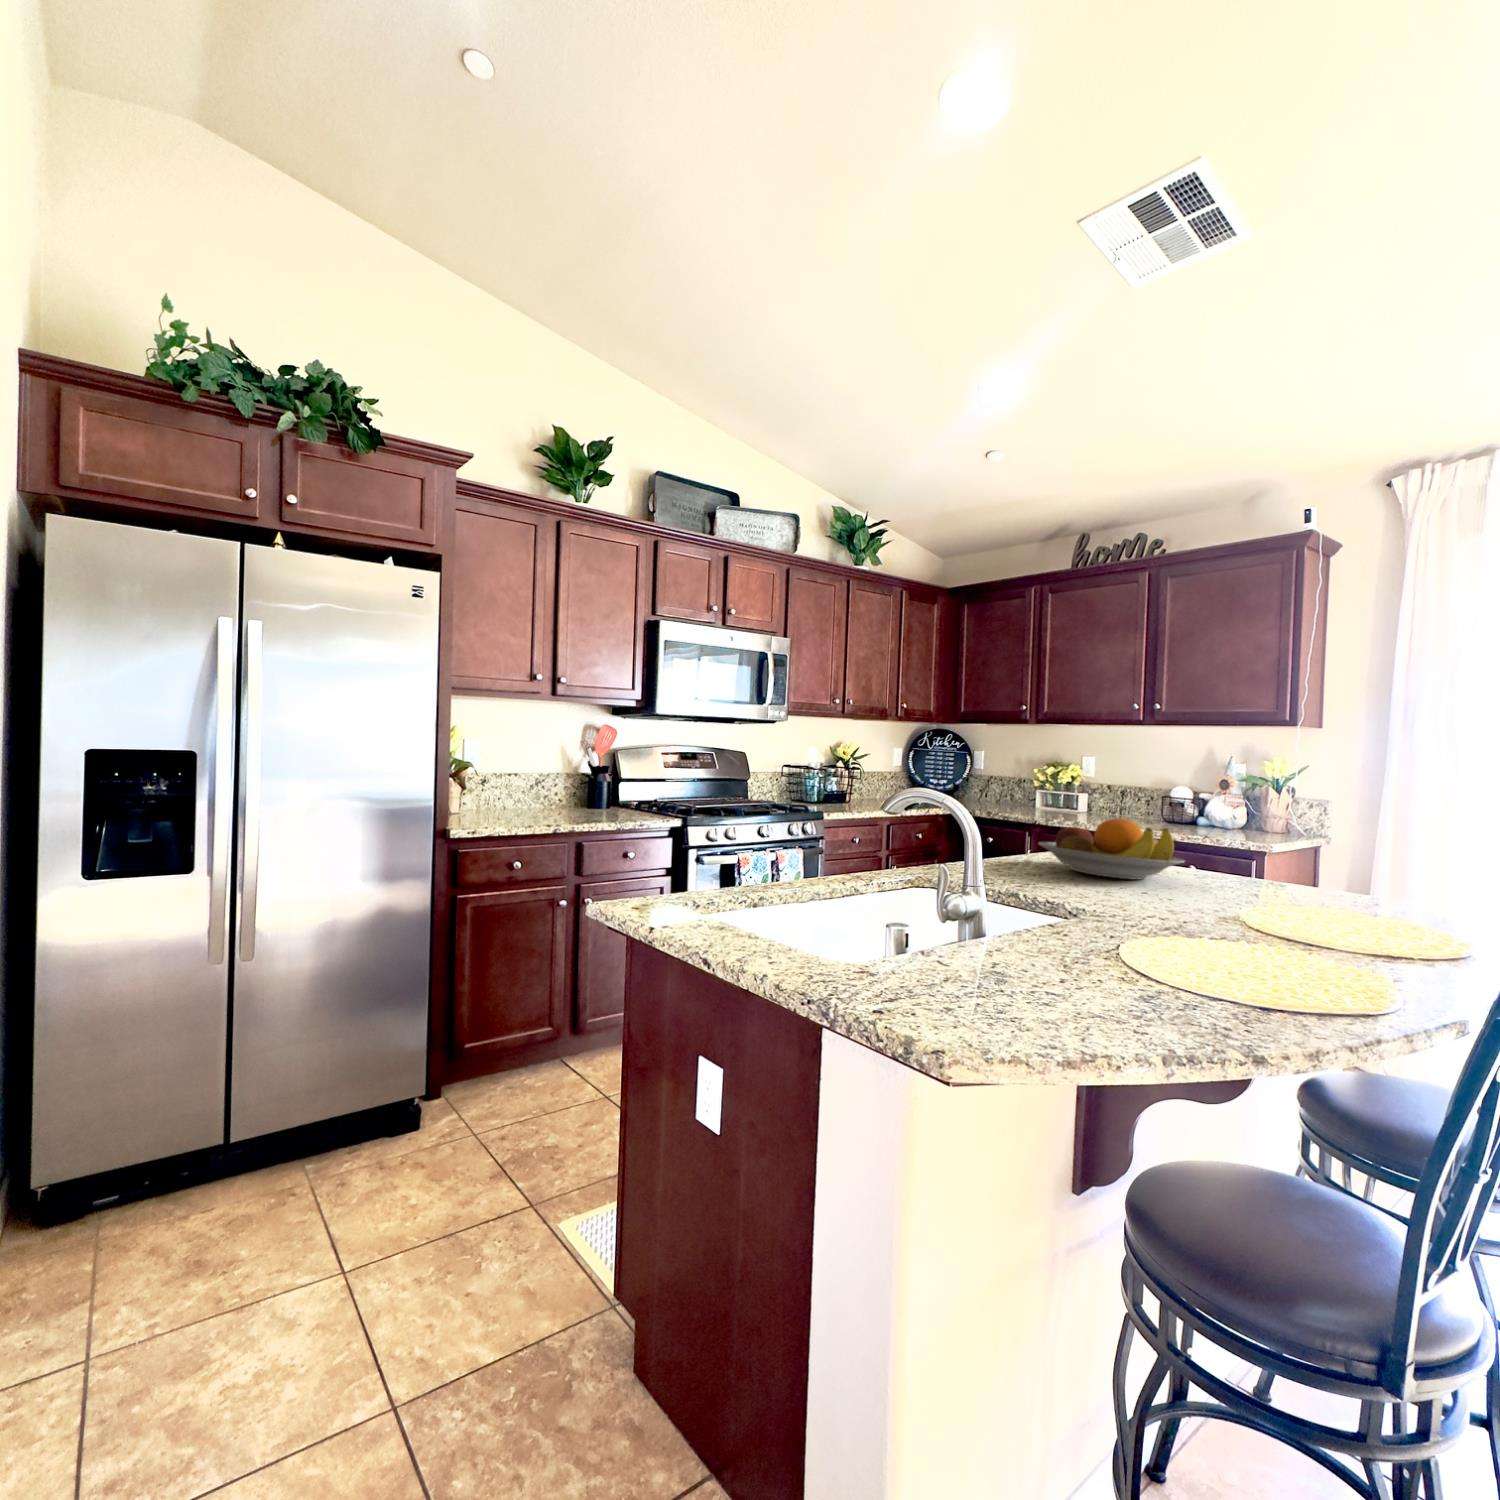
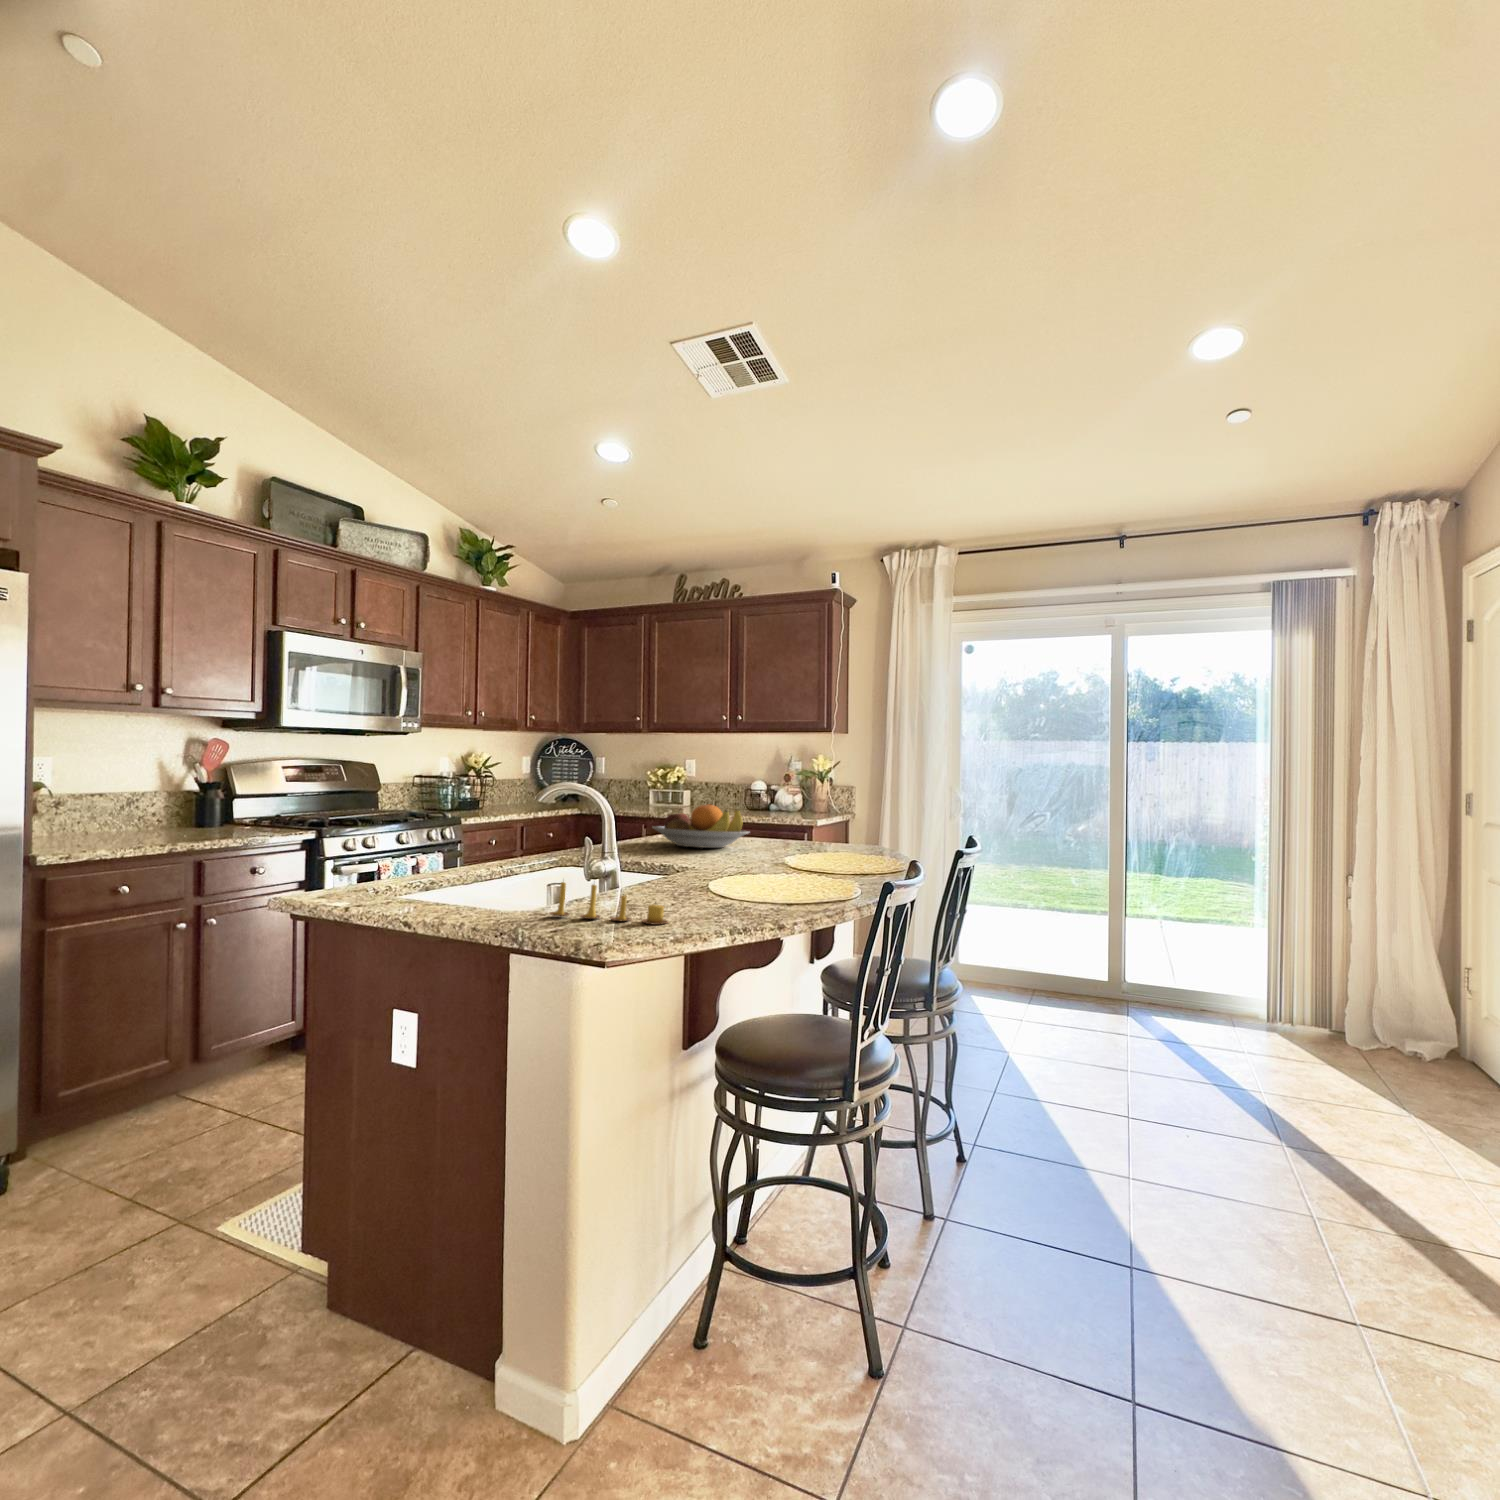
candle: none [878,929,1069,1031] -> present [549,882,668,925]

